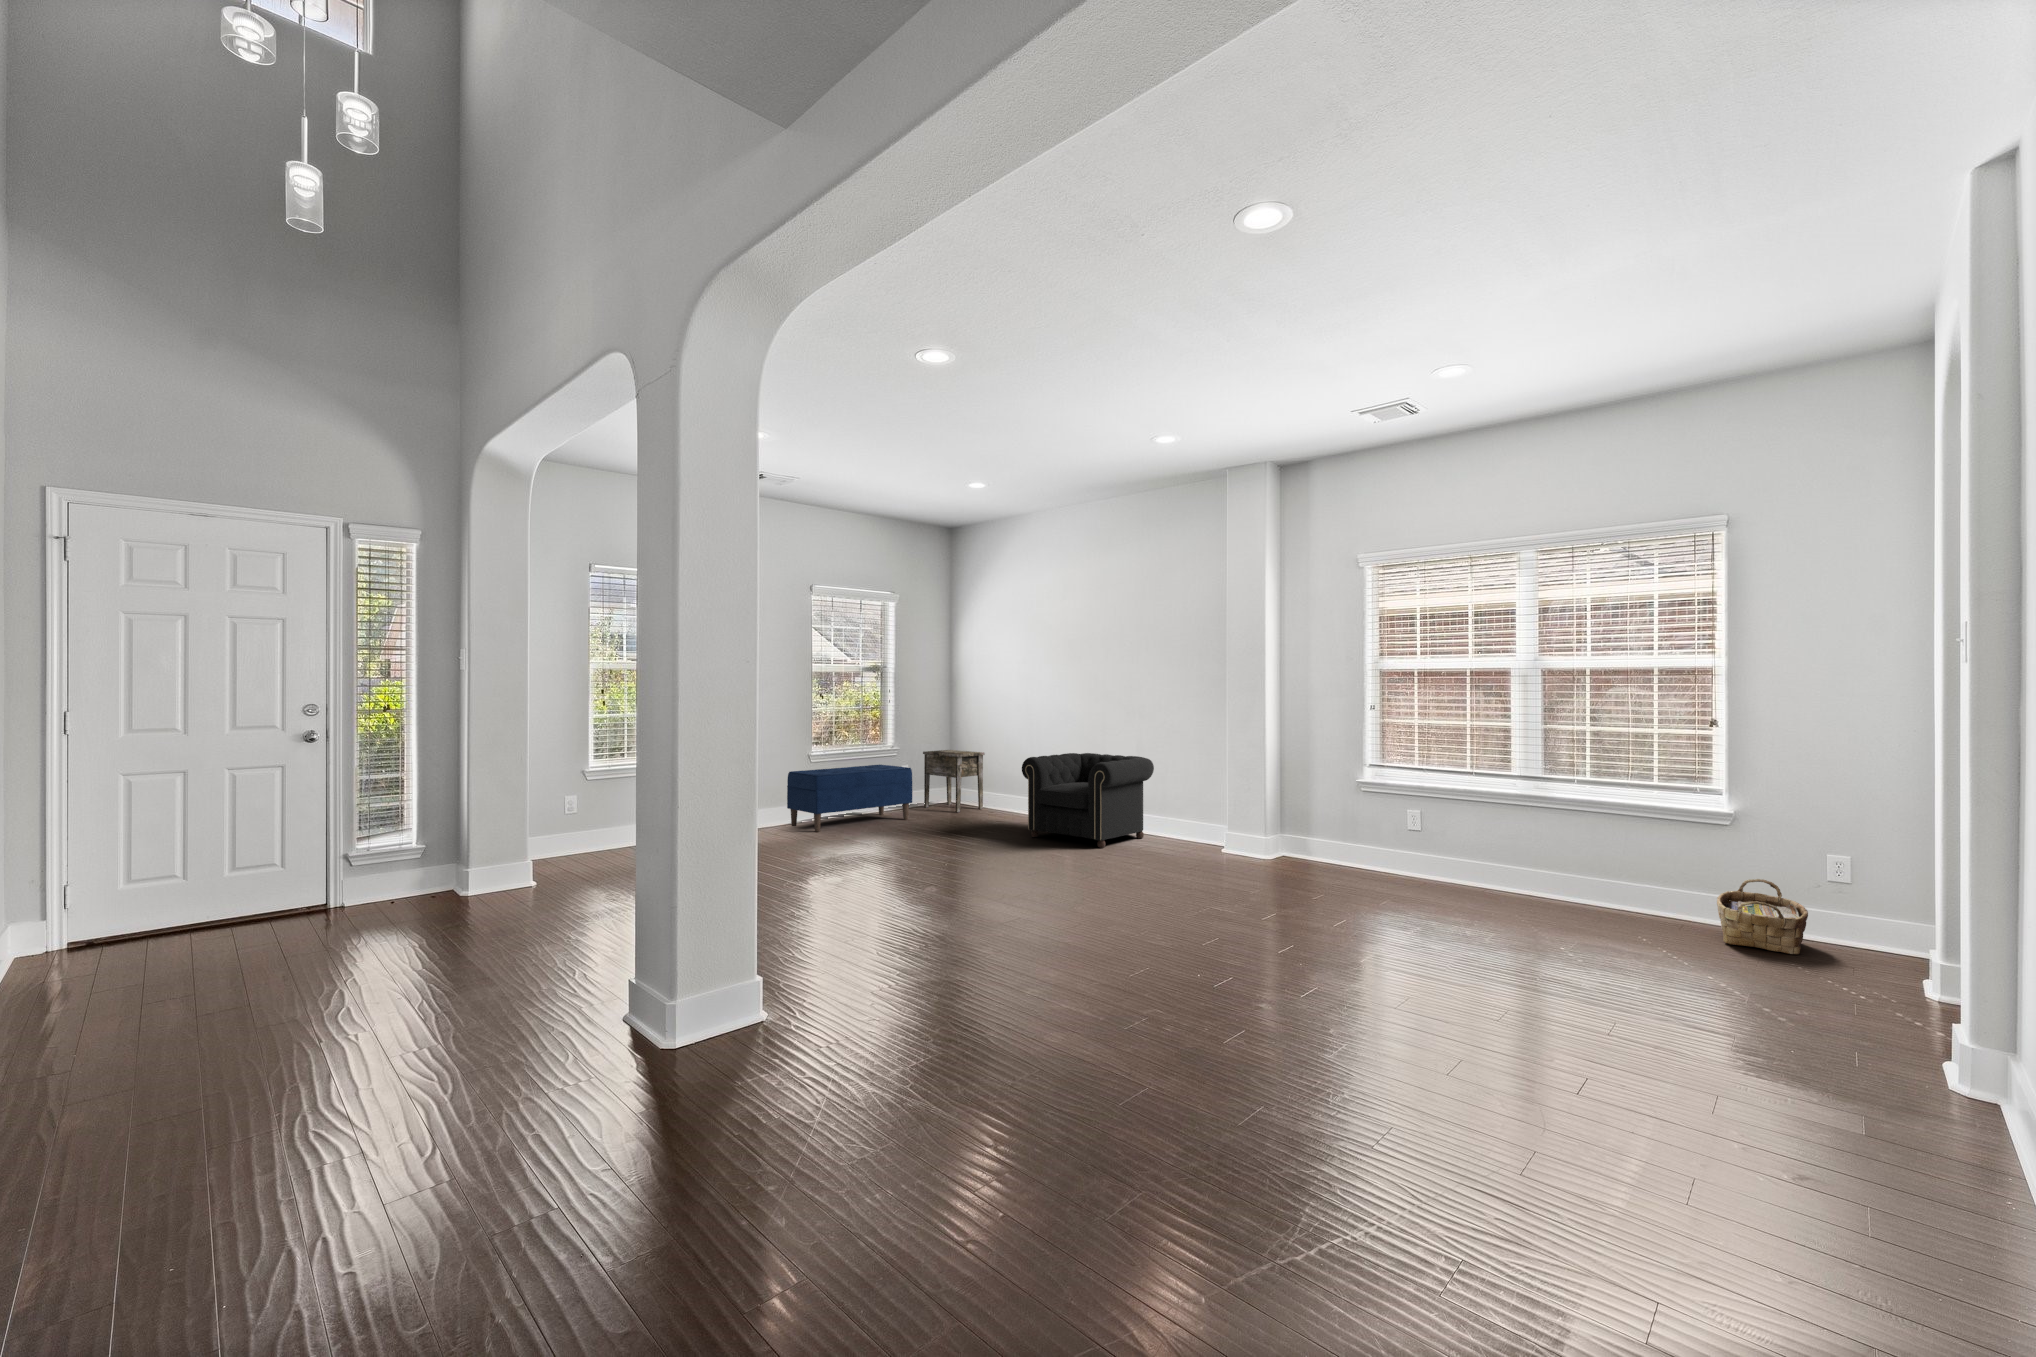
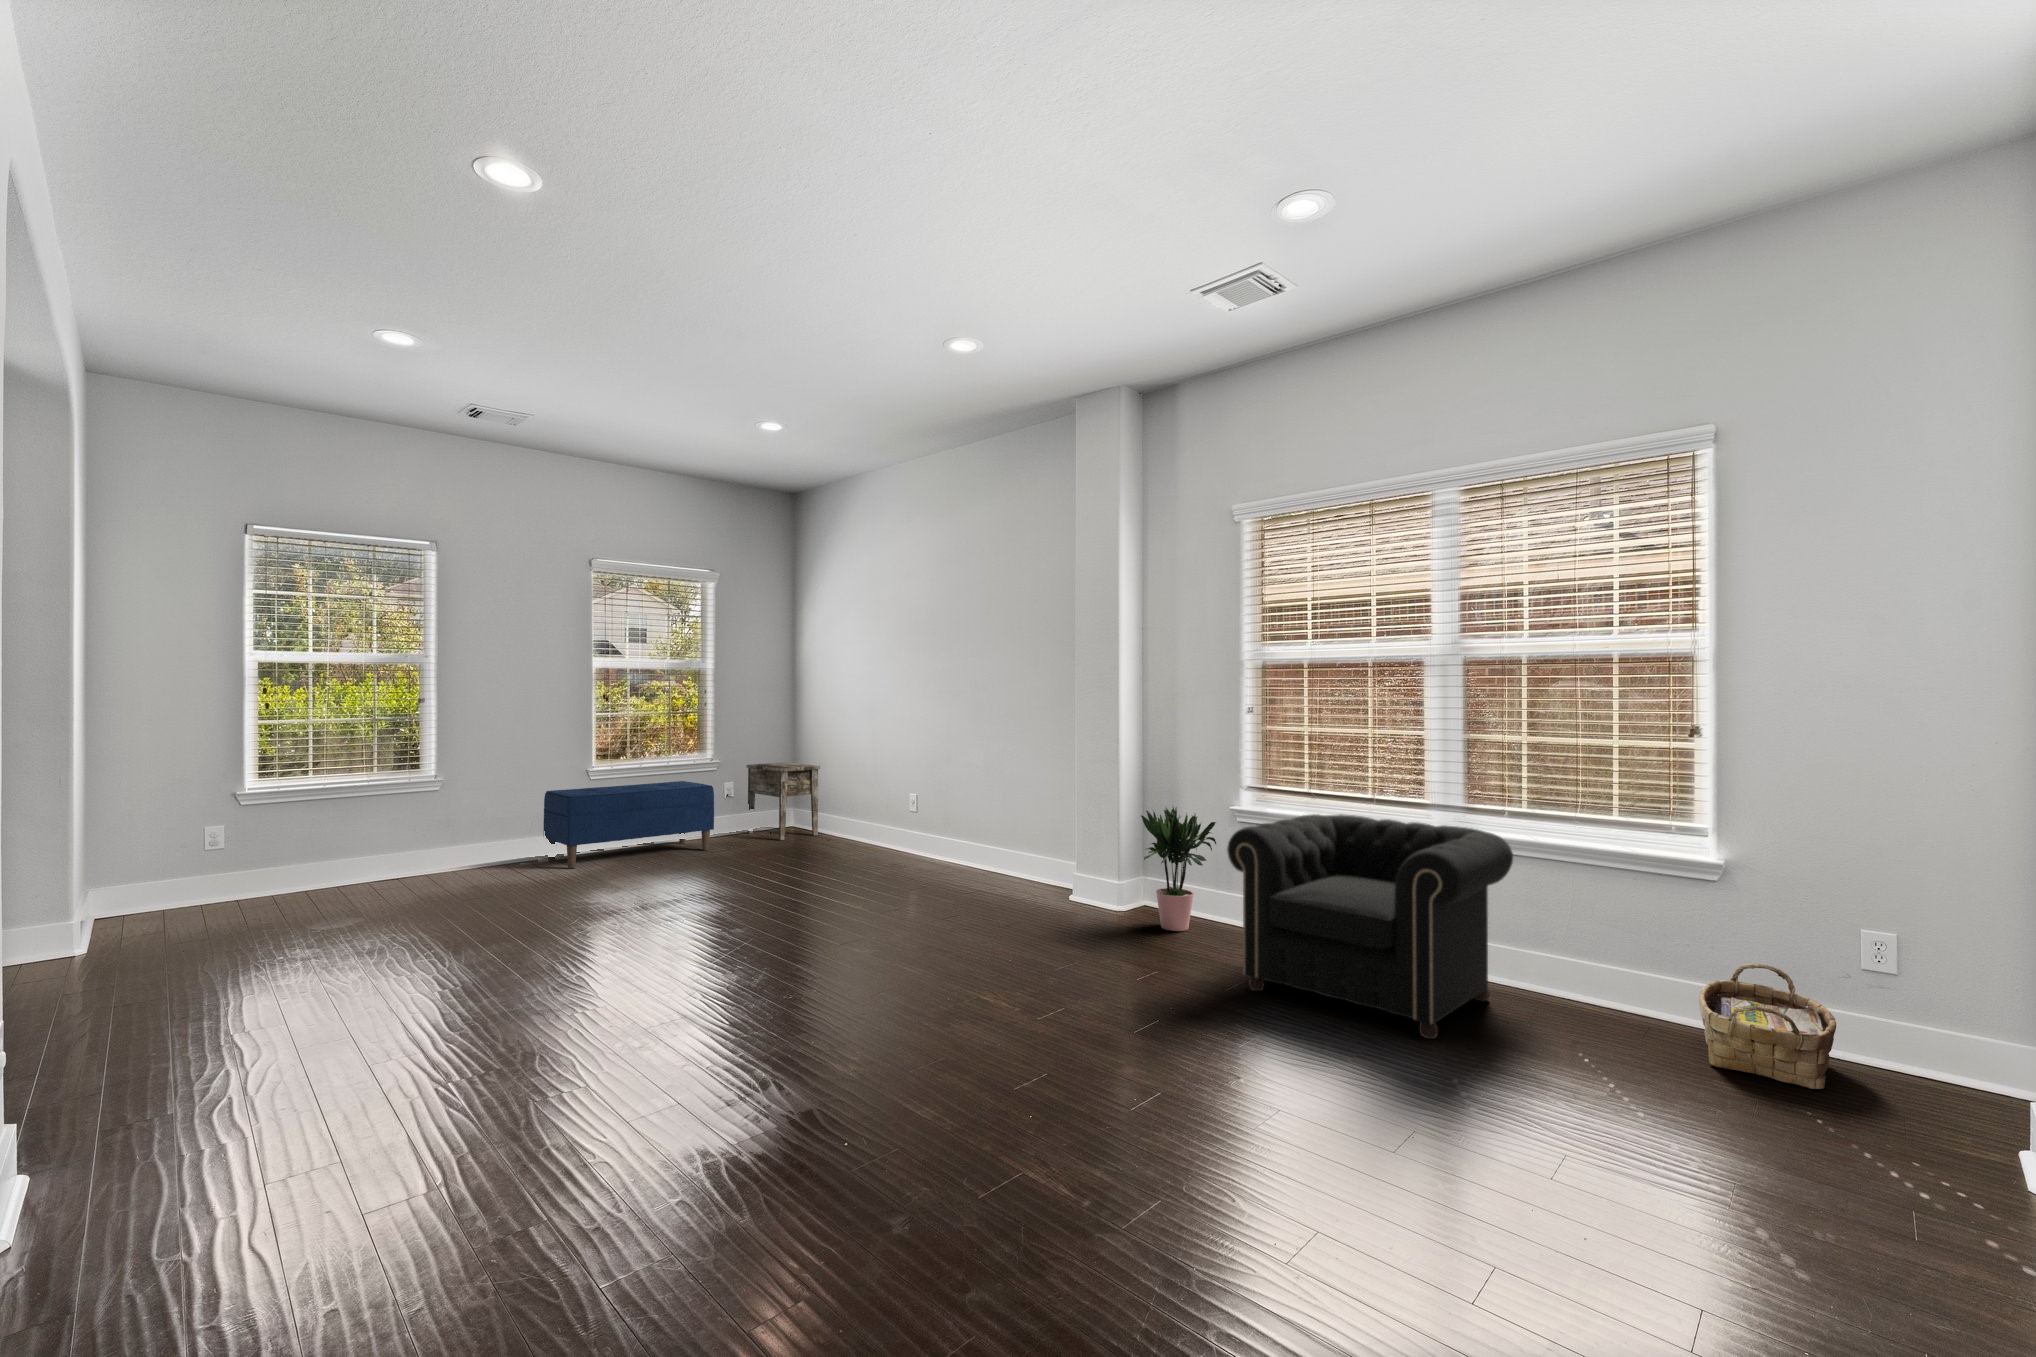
armchair: present [1022,753,1154,848] -> present [1227,814,1513,1039]
potted plant: none [1292,777,1353,872] -> present [1141,807,1216,931]

